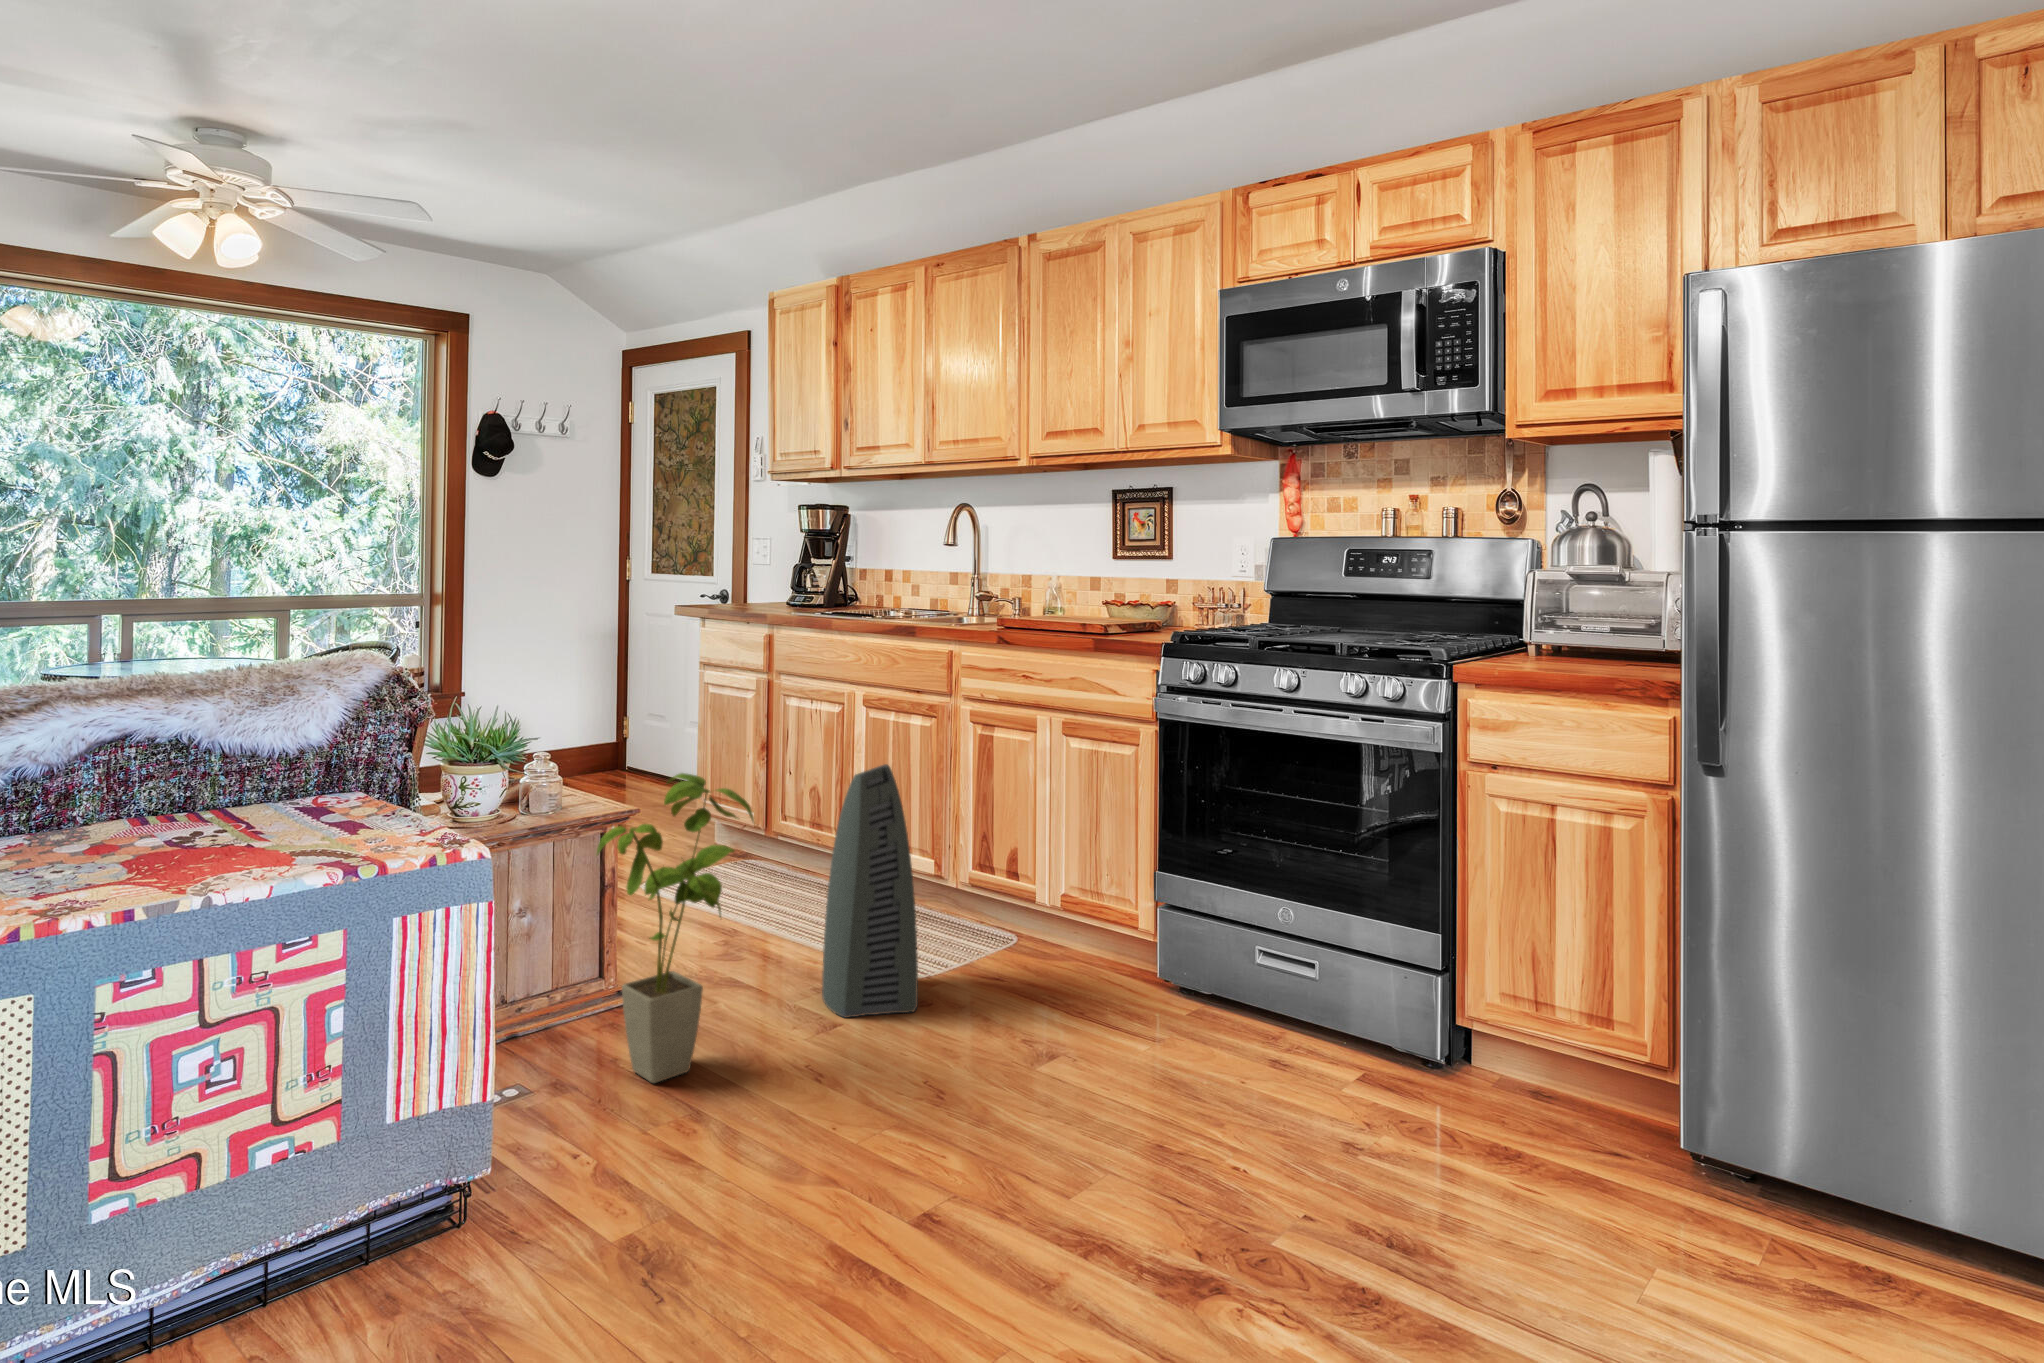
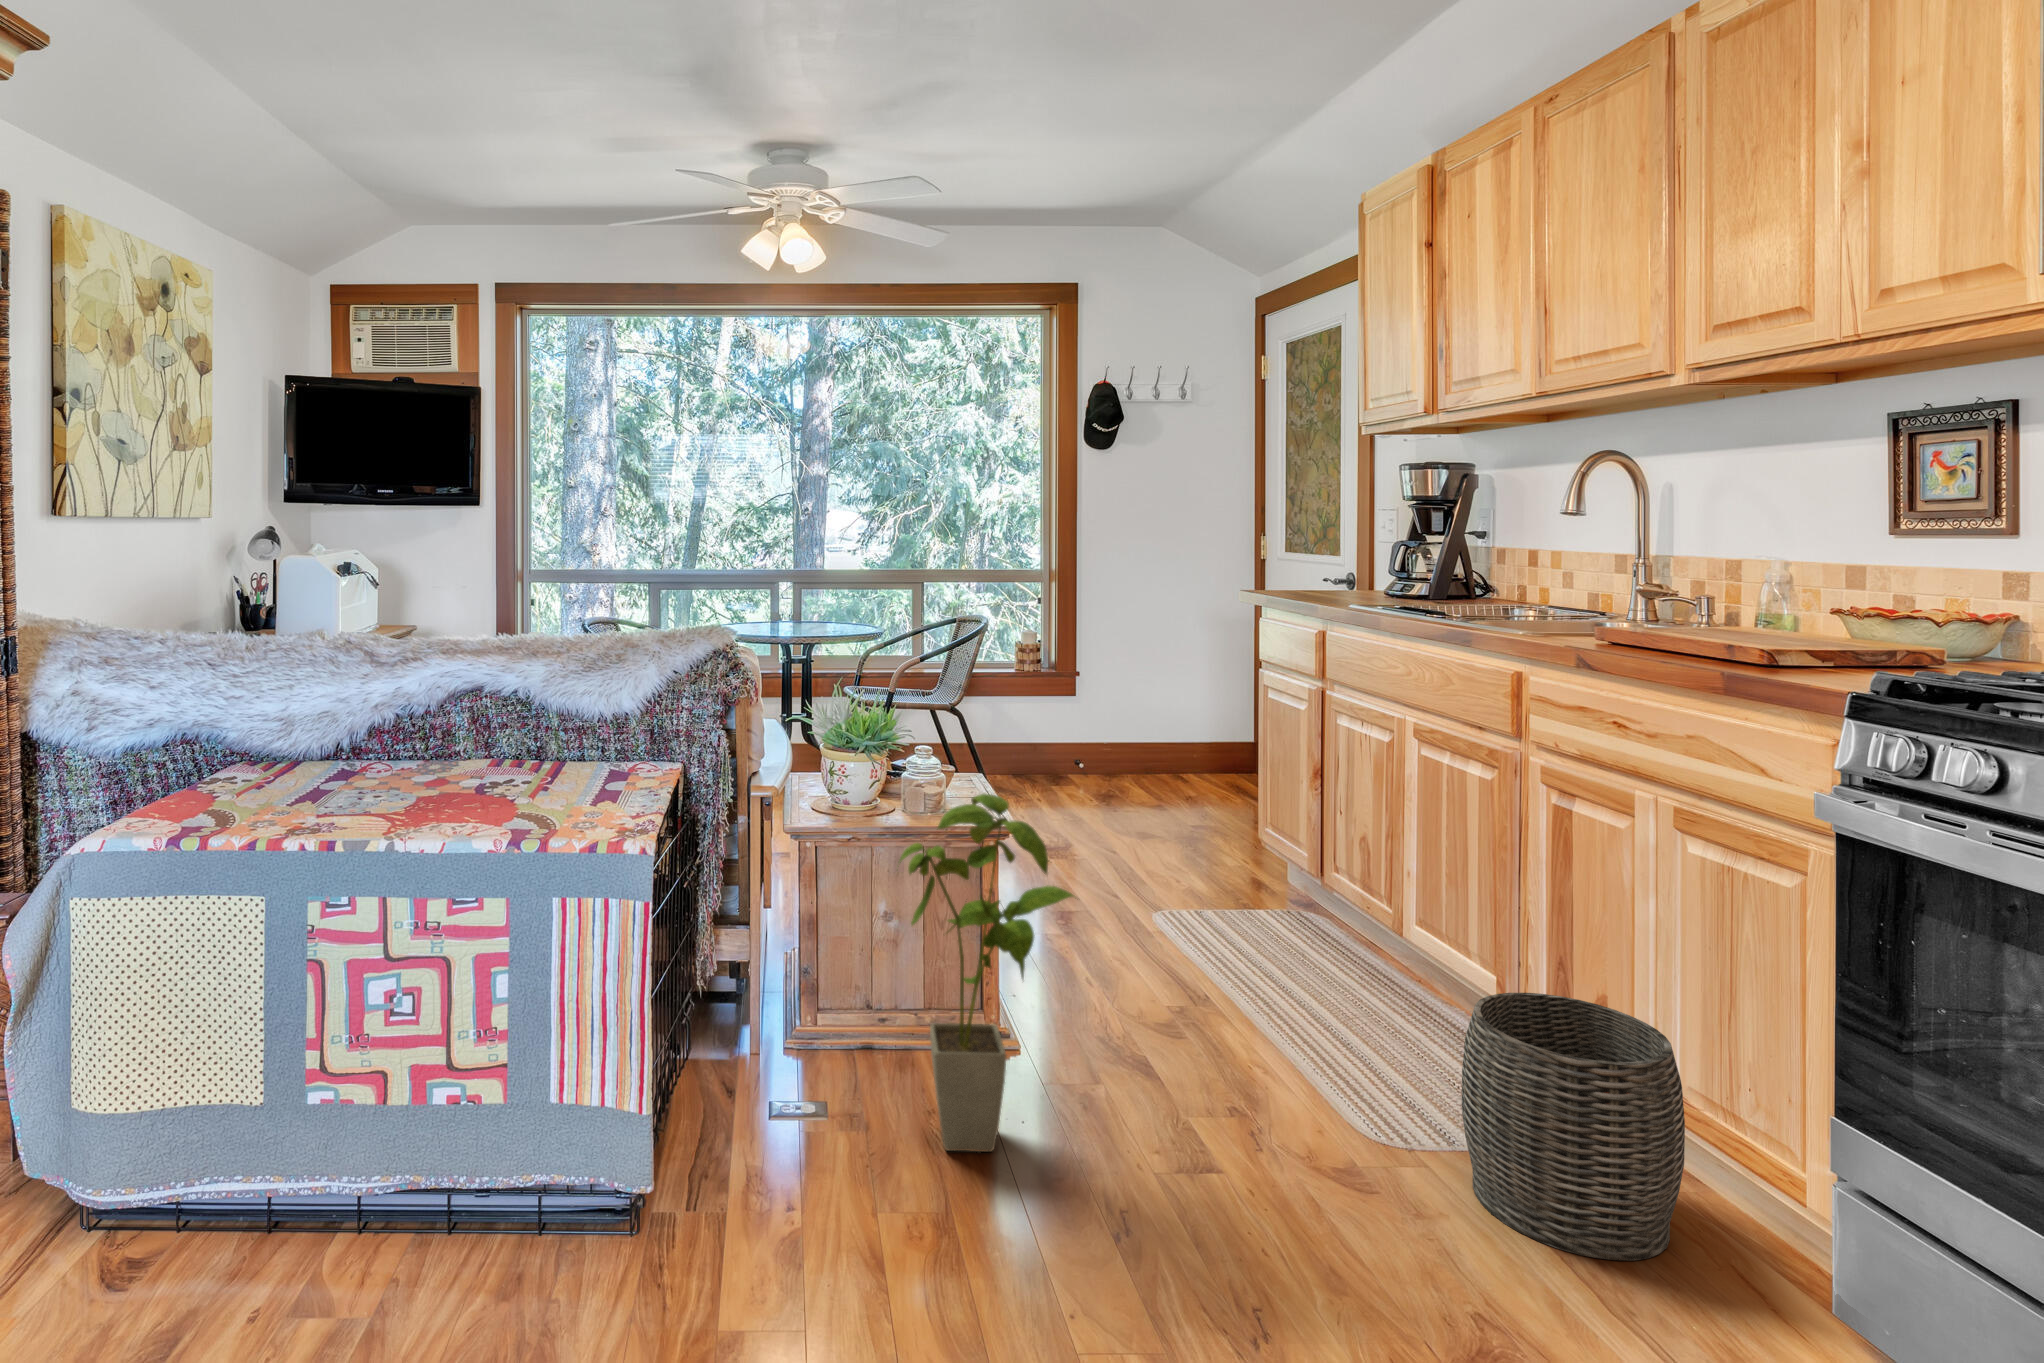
air purifier: present [822,764,918,1018] -> none [1227,824,1364,1186]
woven basket: none [968,853,1085,1002] -> present [1462,993,1685,1260]

